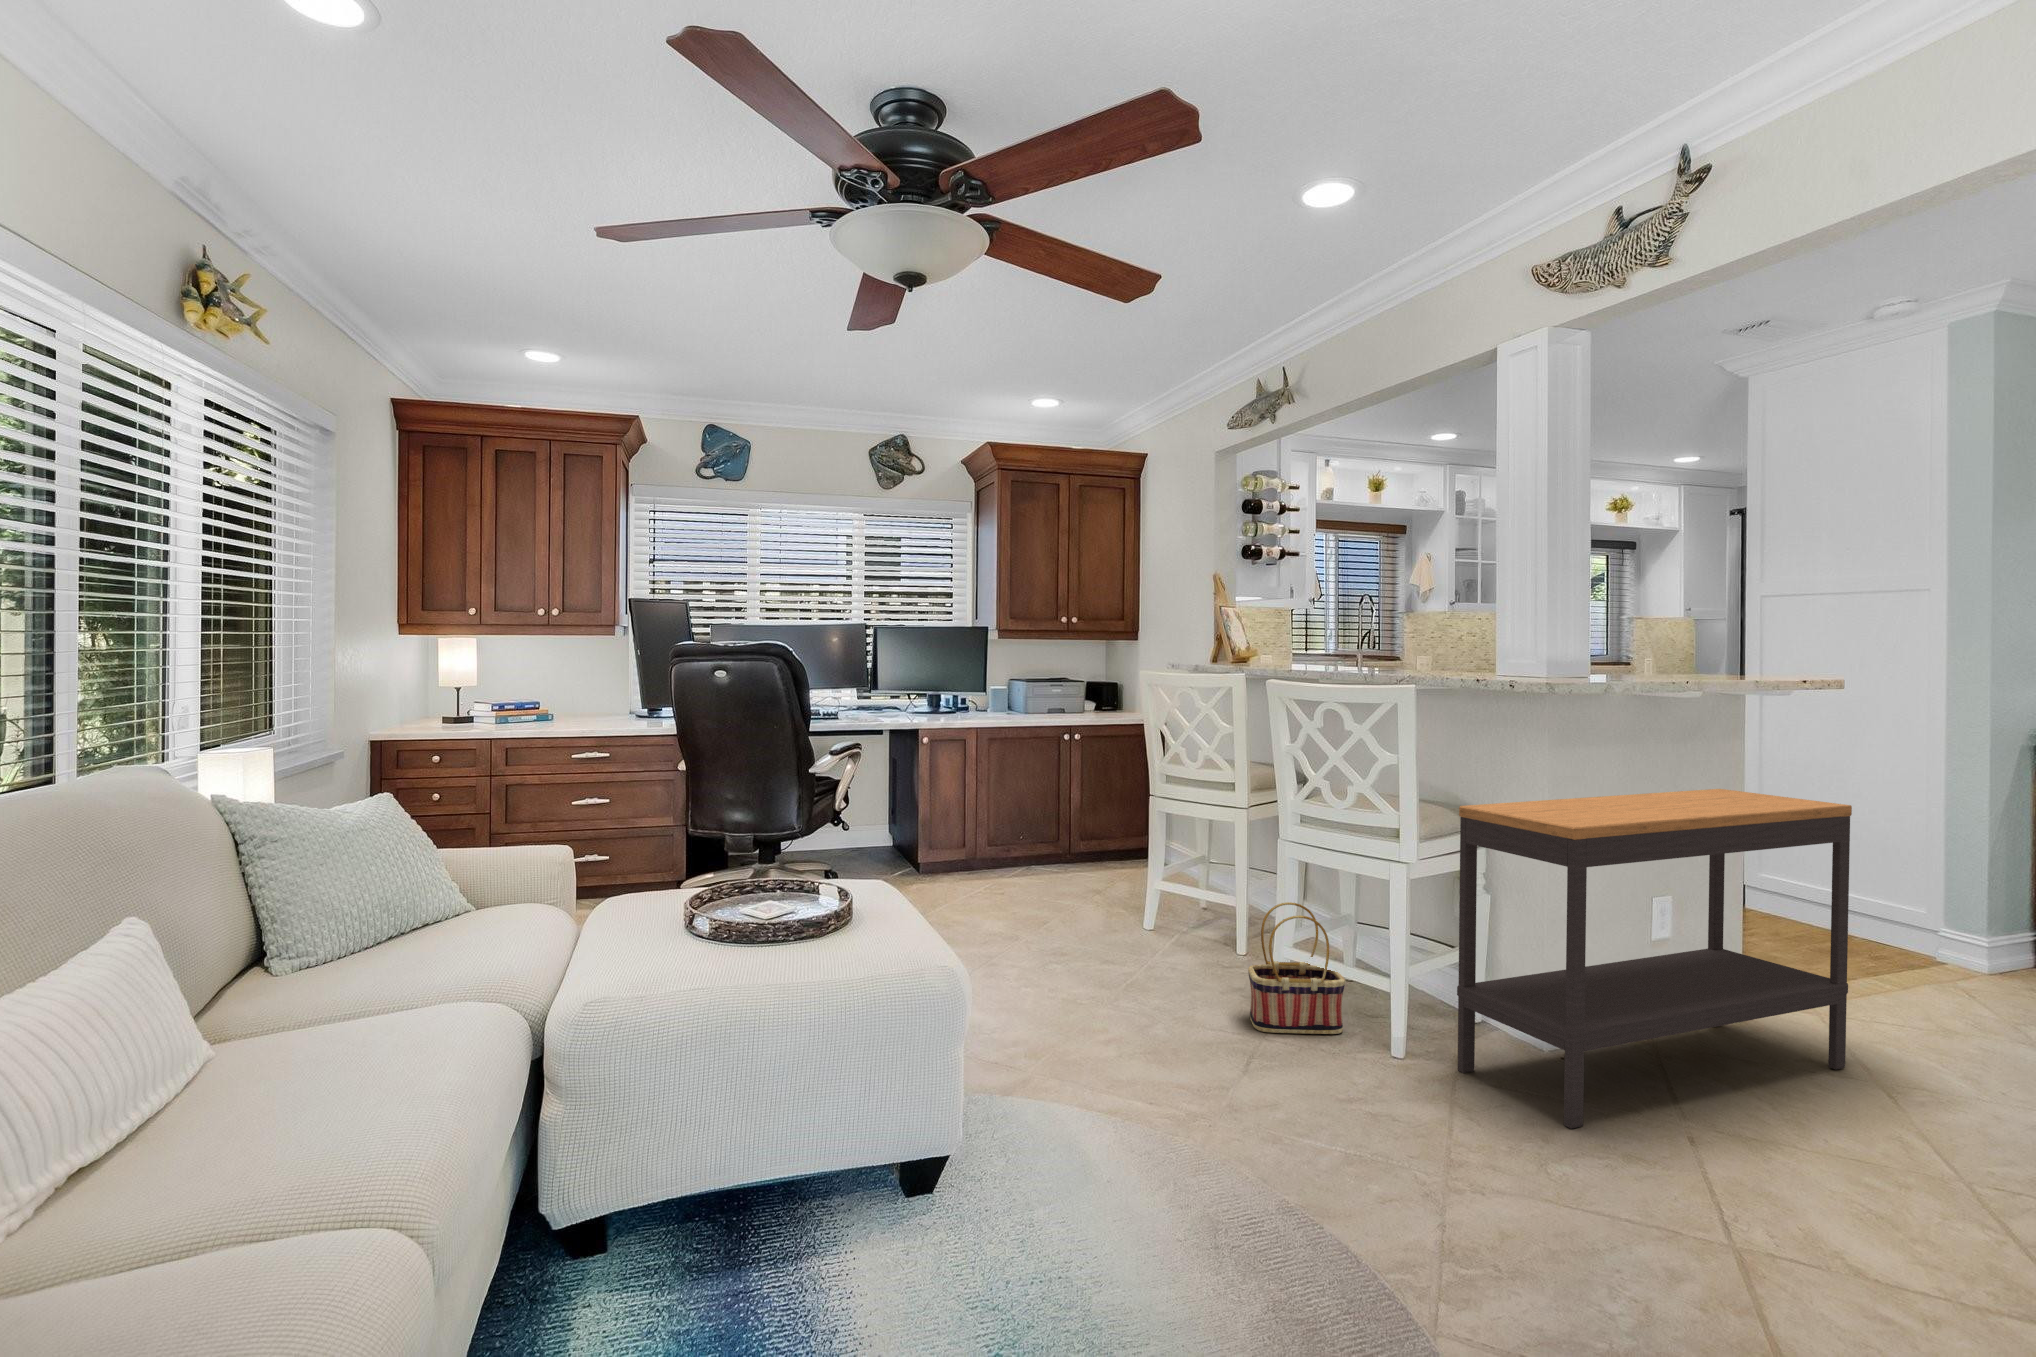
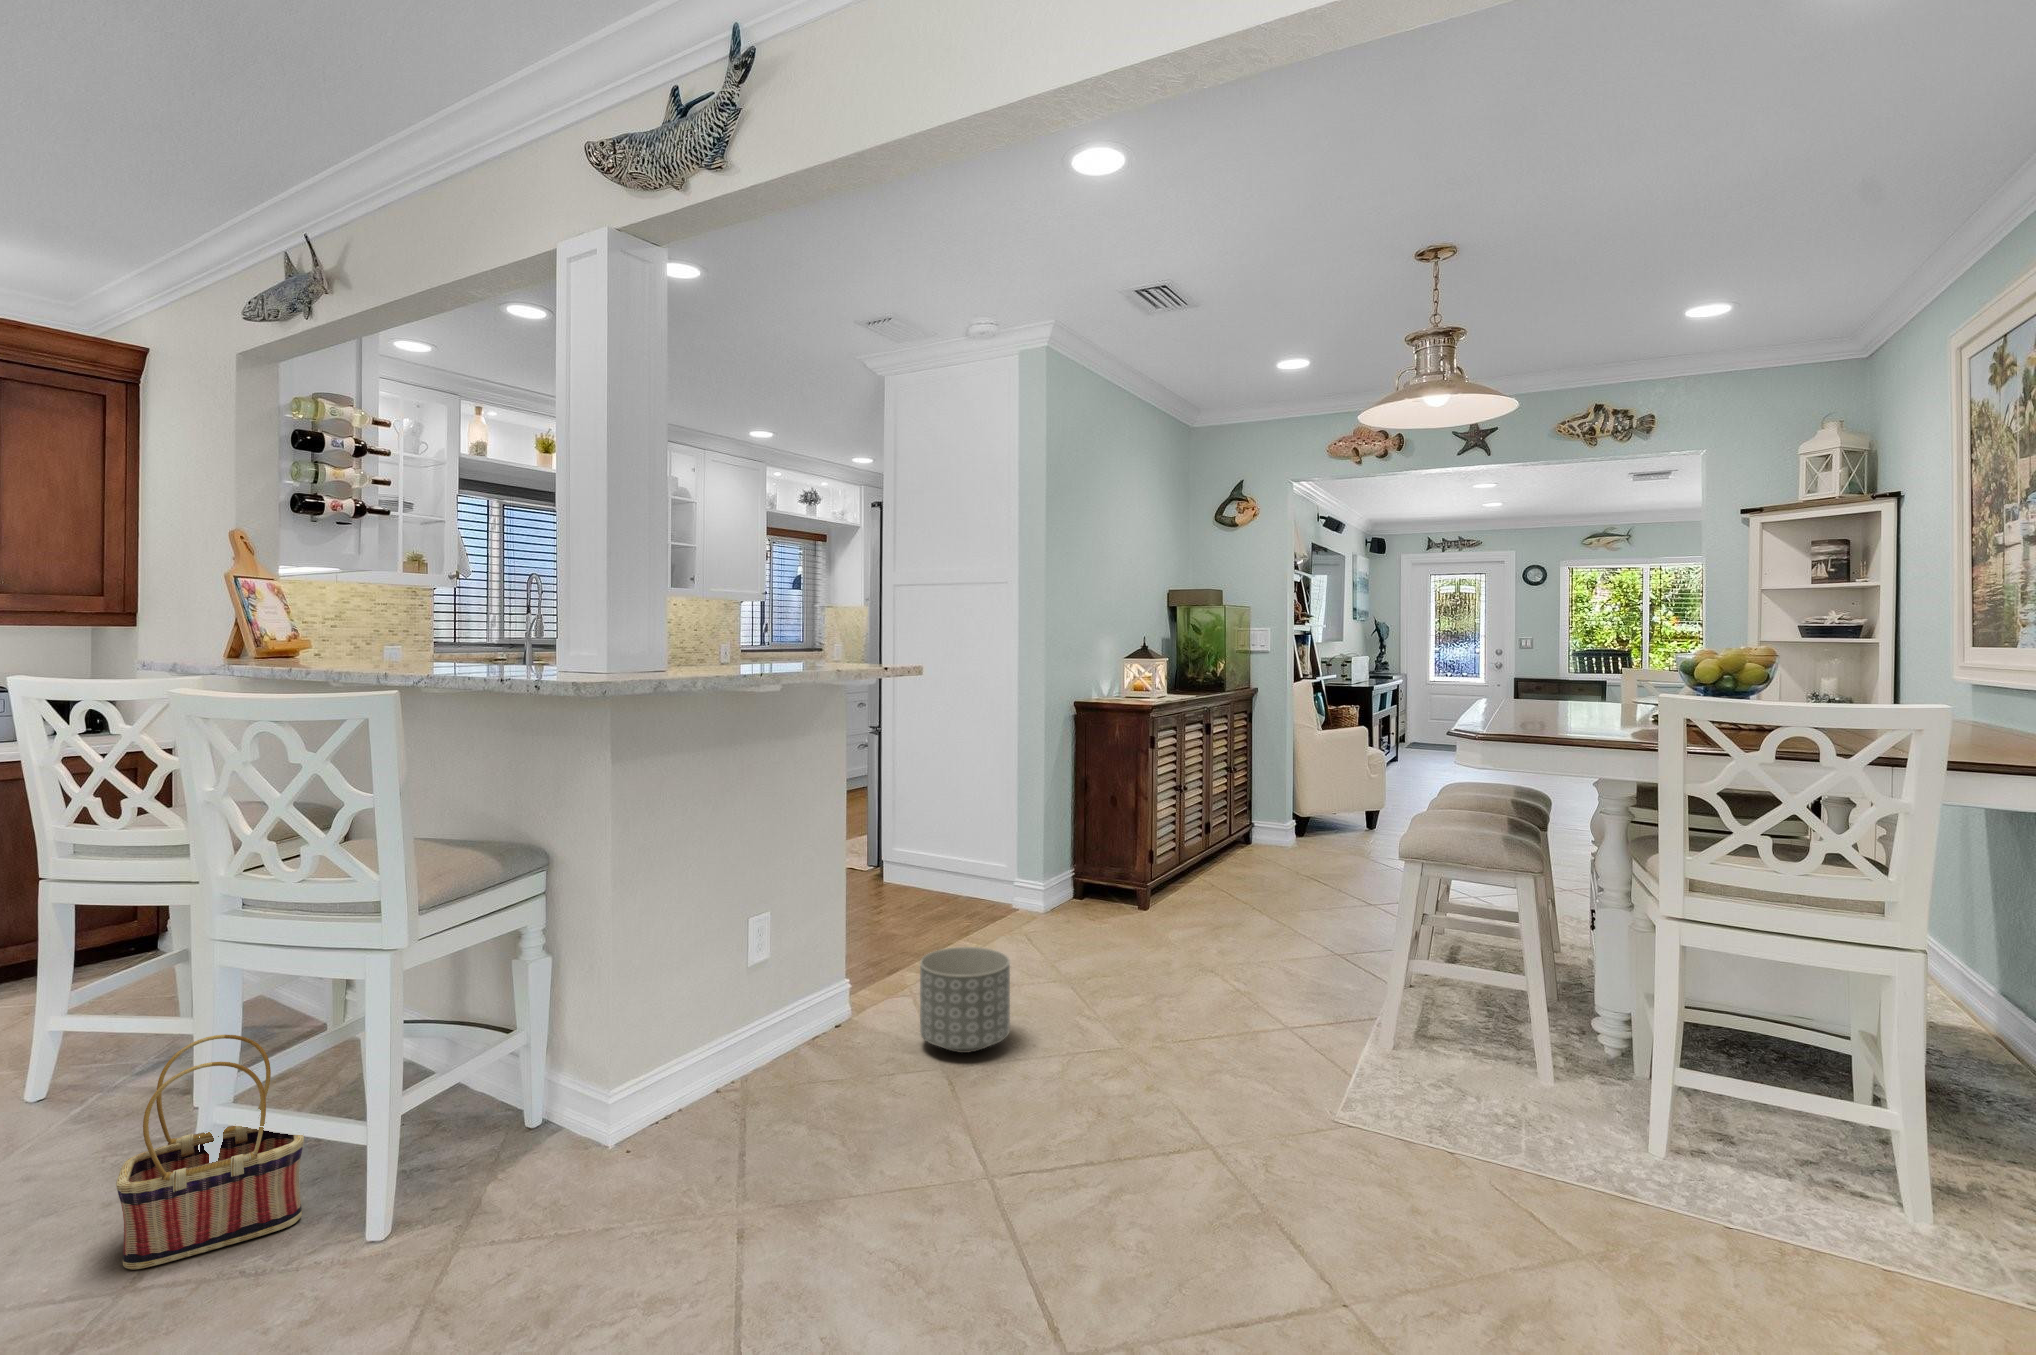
console table: present [1457,789,1852,1129] -> none [450,791,919,1299]
planter: none [1839,958,1961,1064] -> present [920,947,1010,1053]

